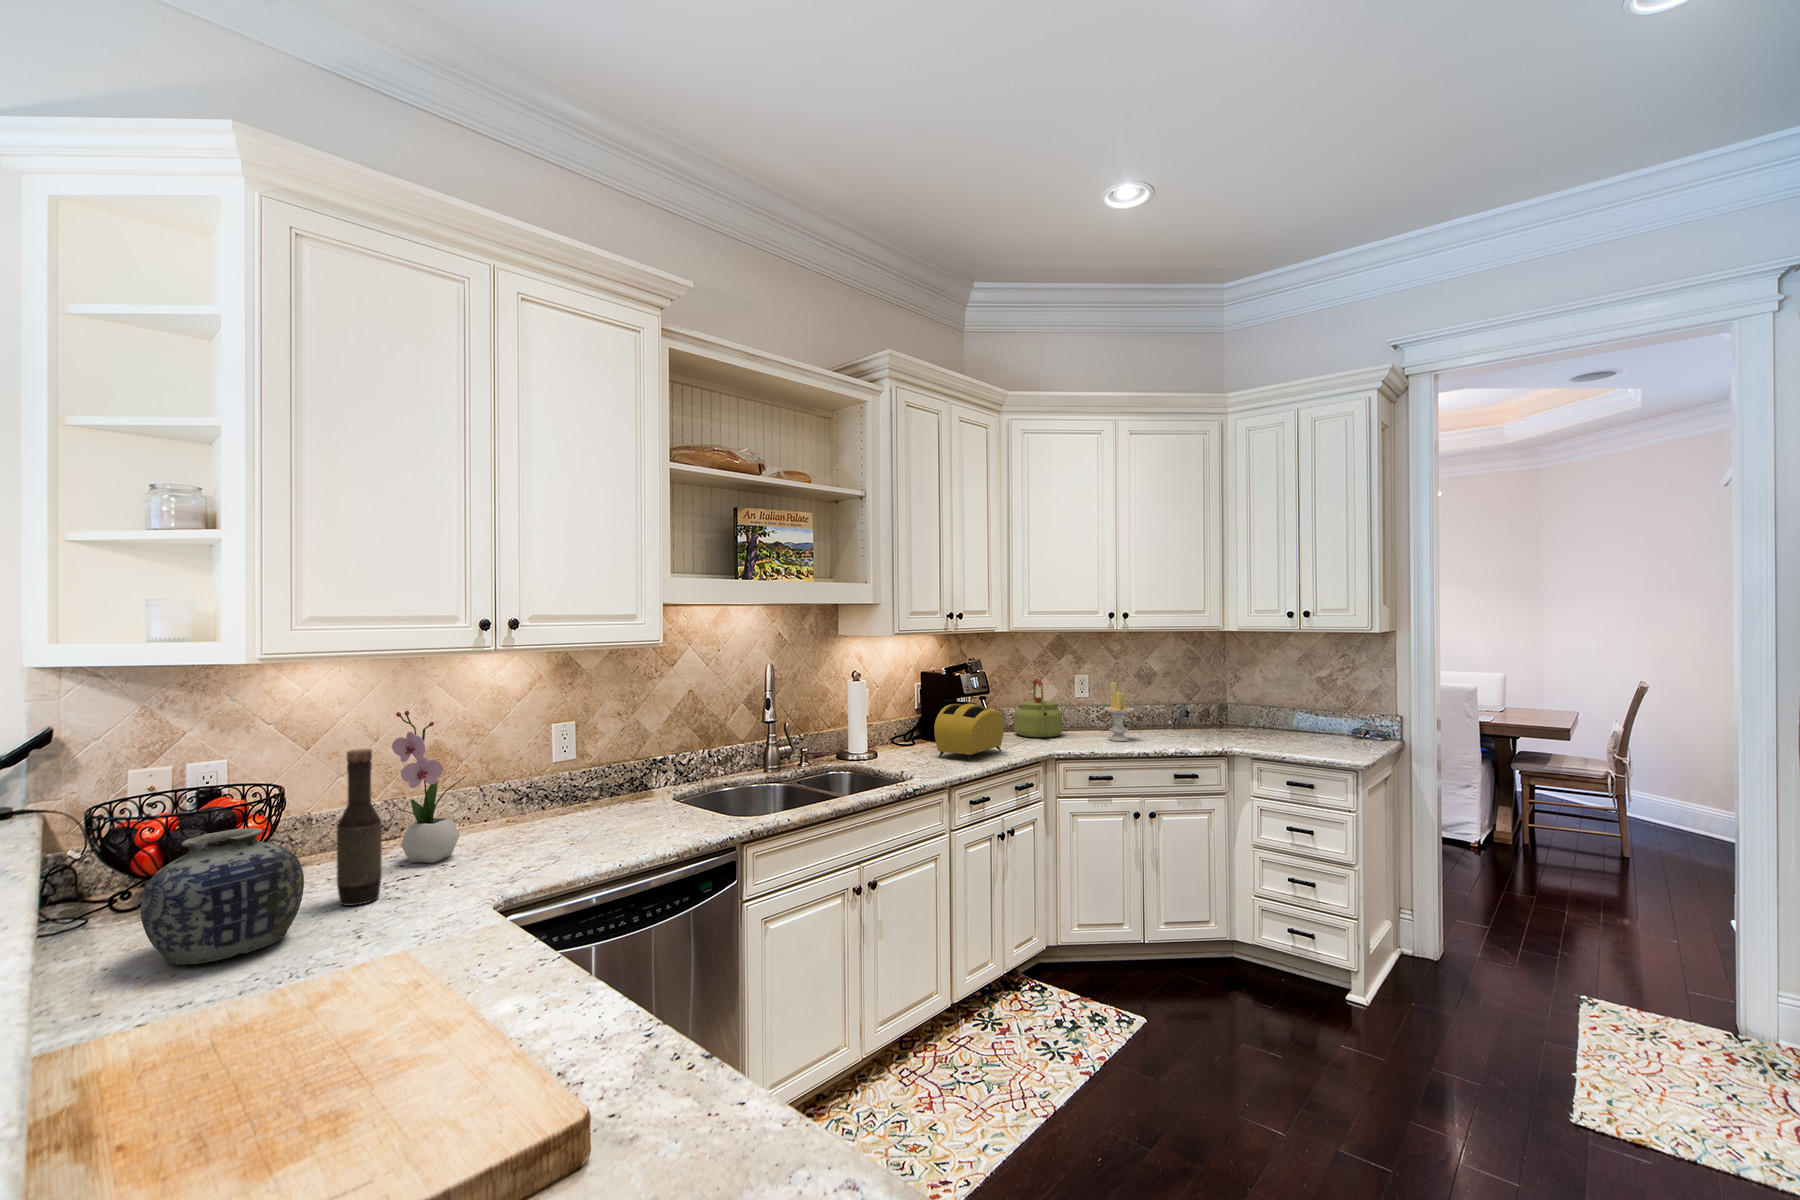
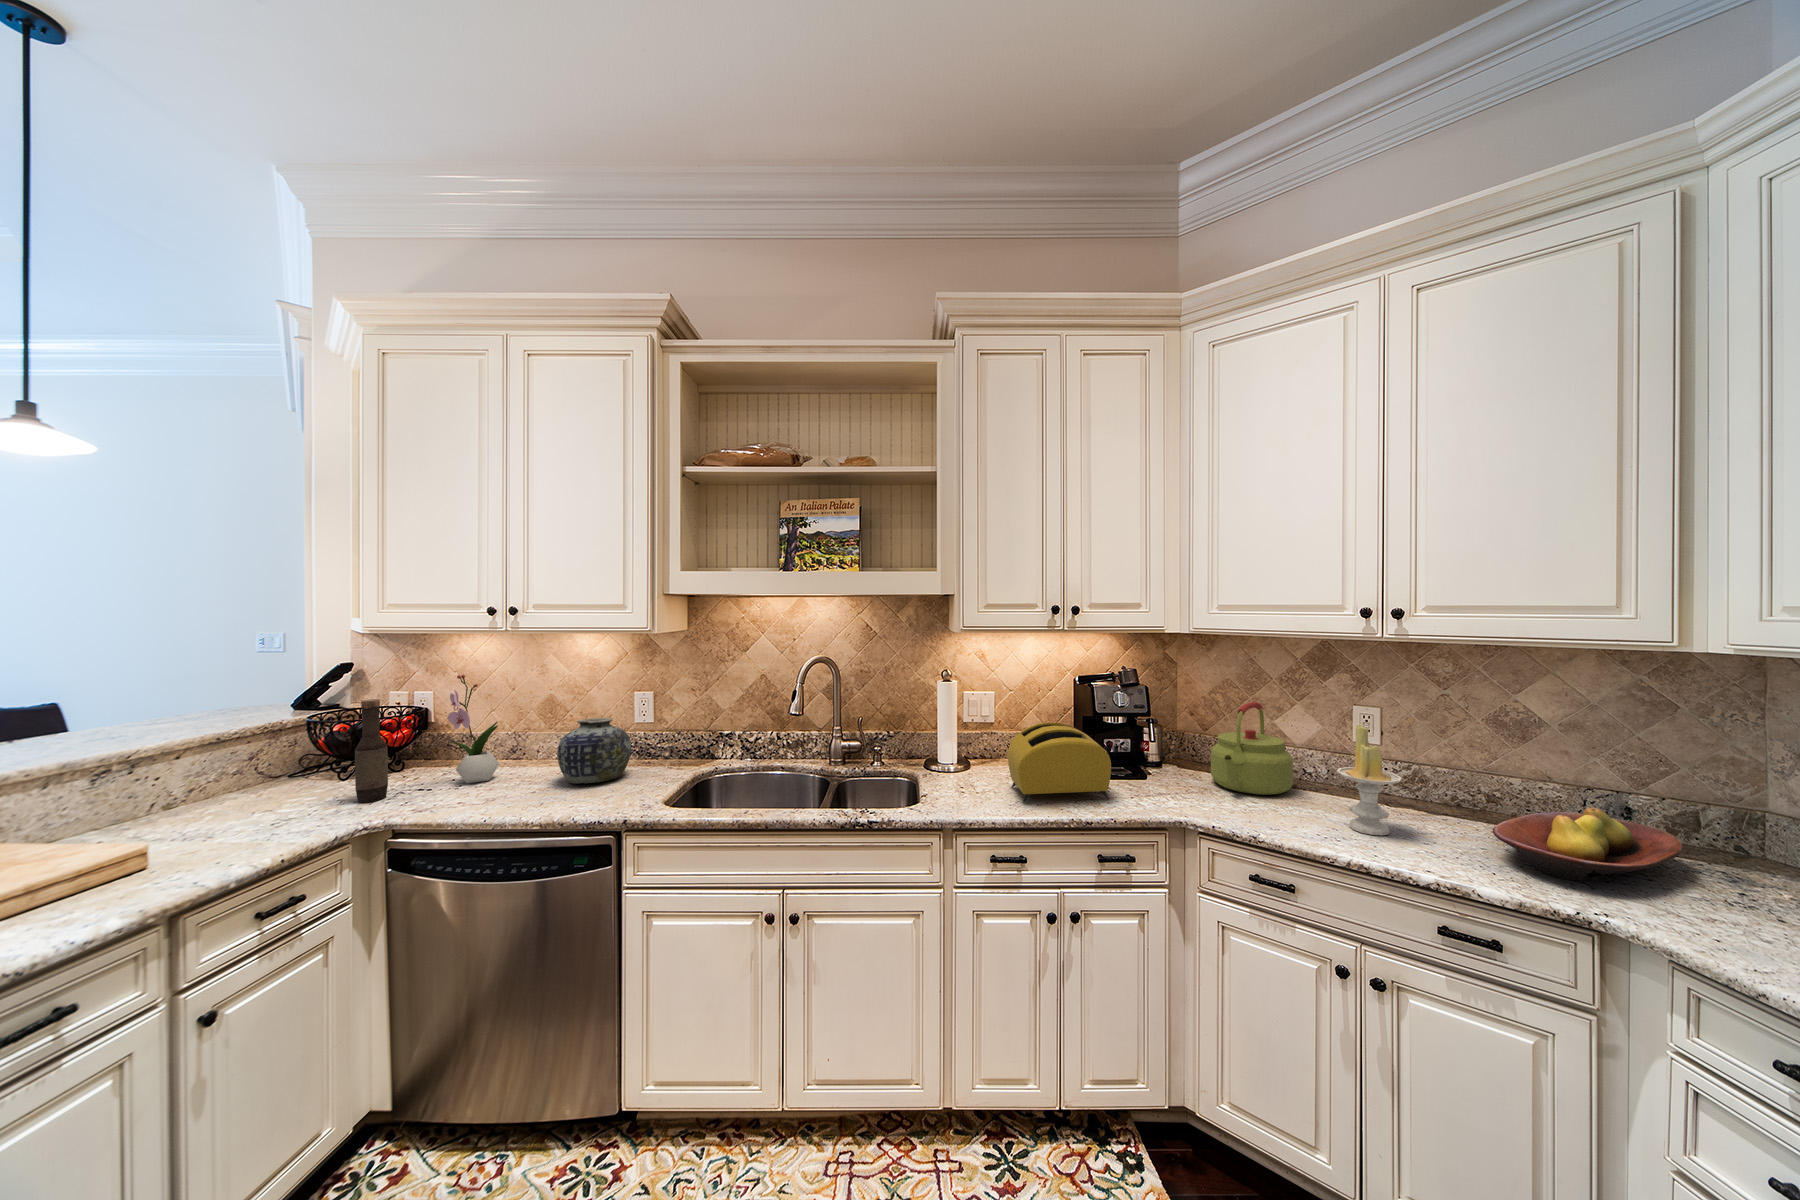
fruit bowl: none [1163,710,1219,740] -> present [1493,808,1683,880]
vase: present [141,828,304,965] -> present [557,718,631,783]

